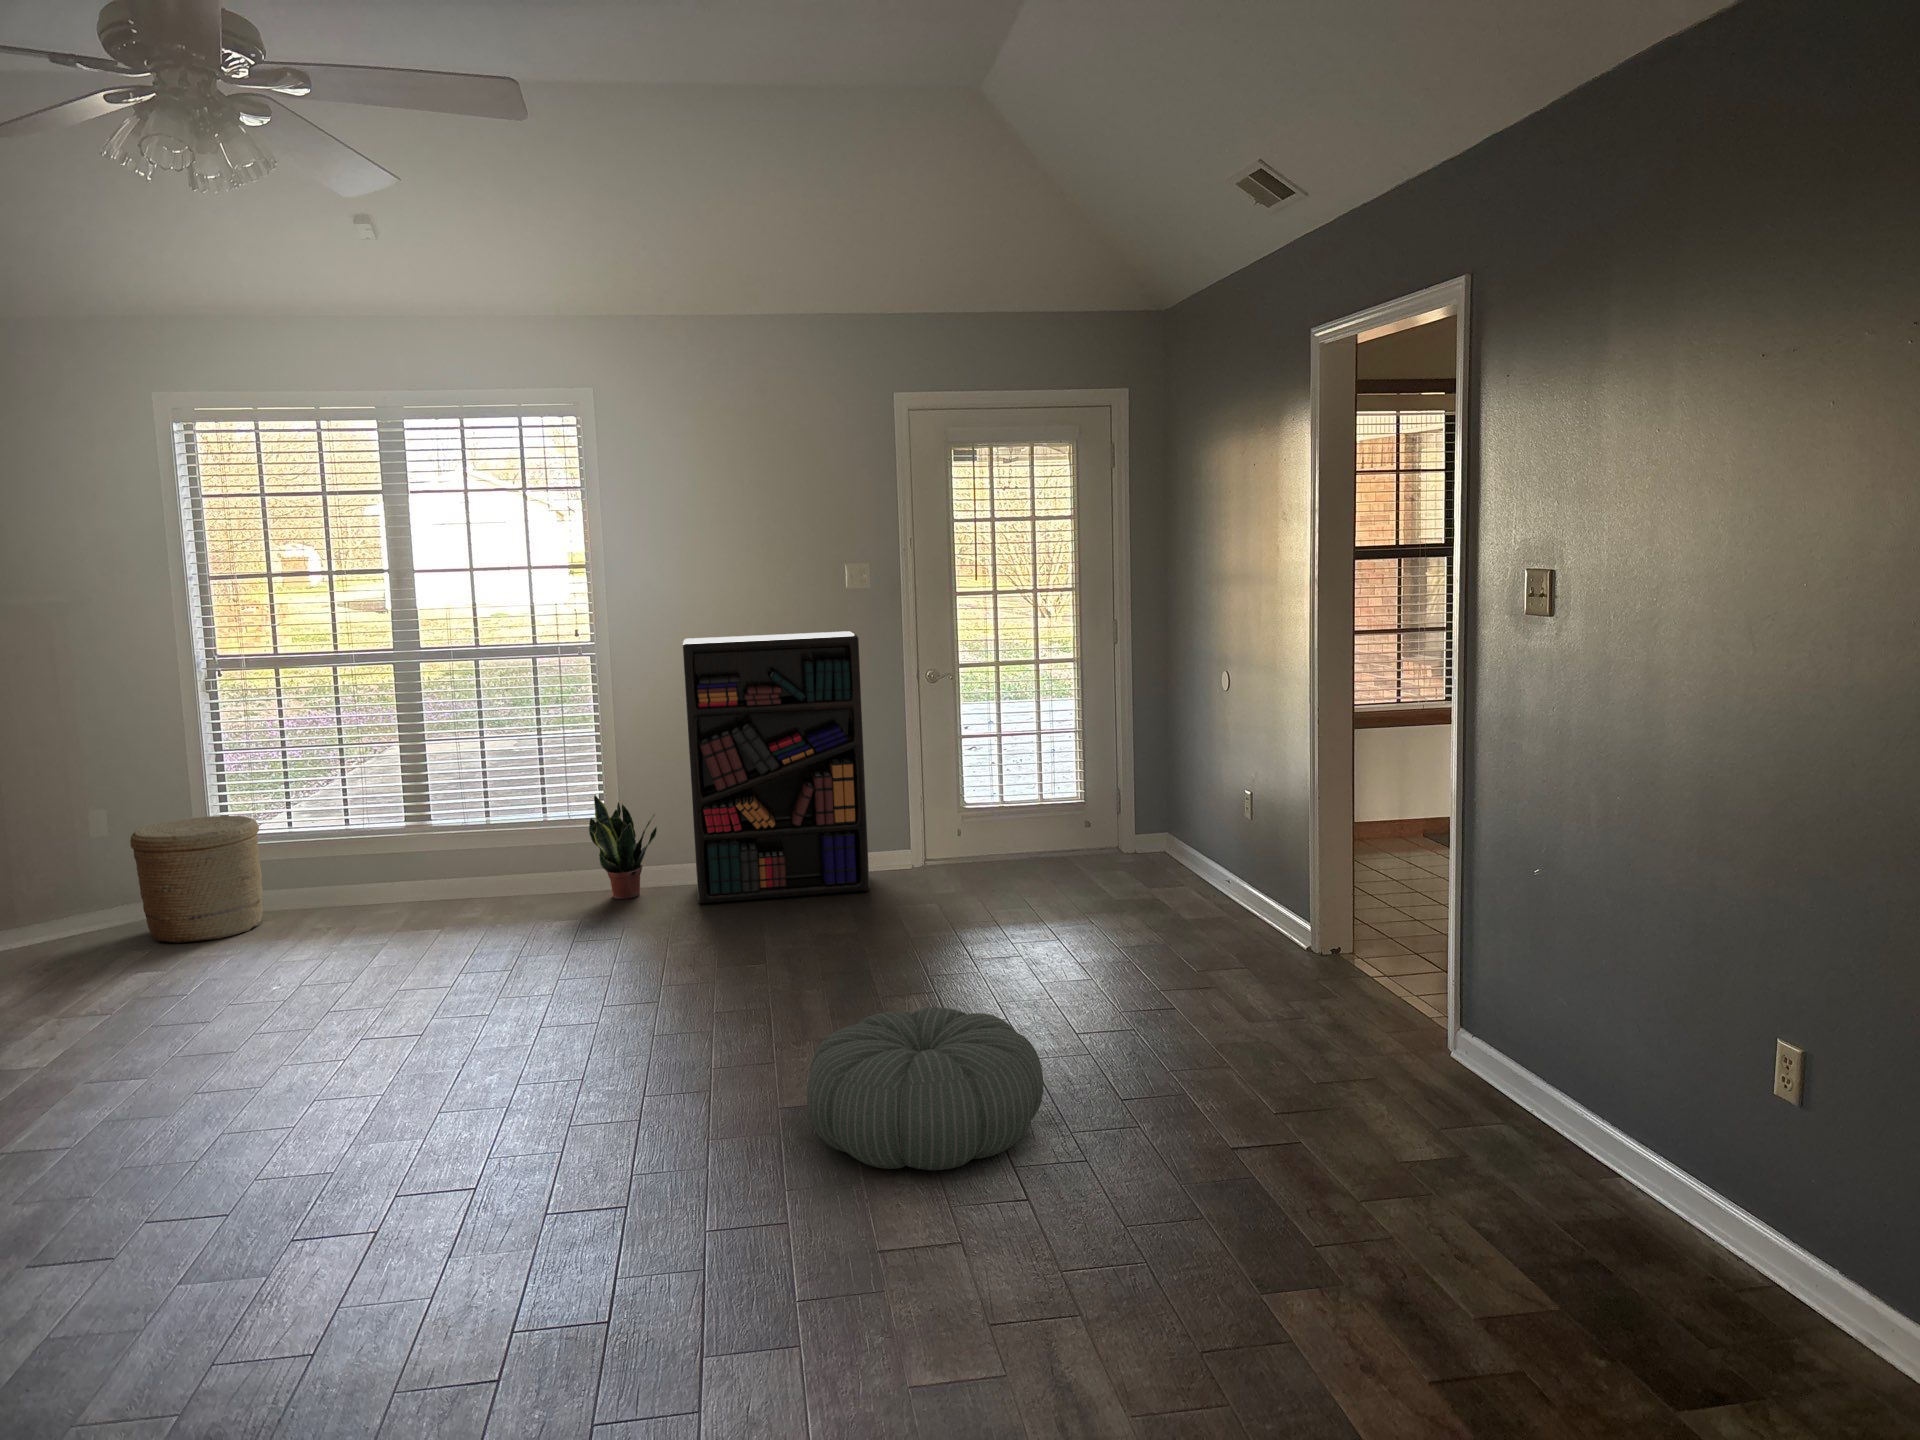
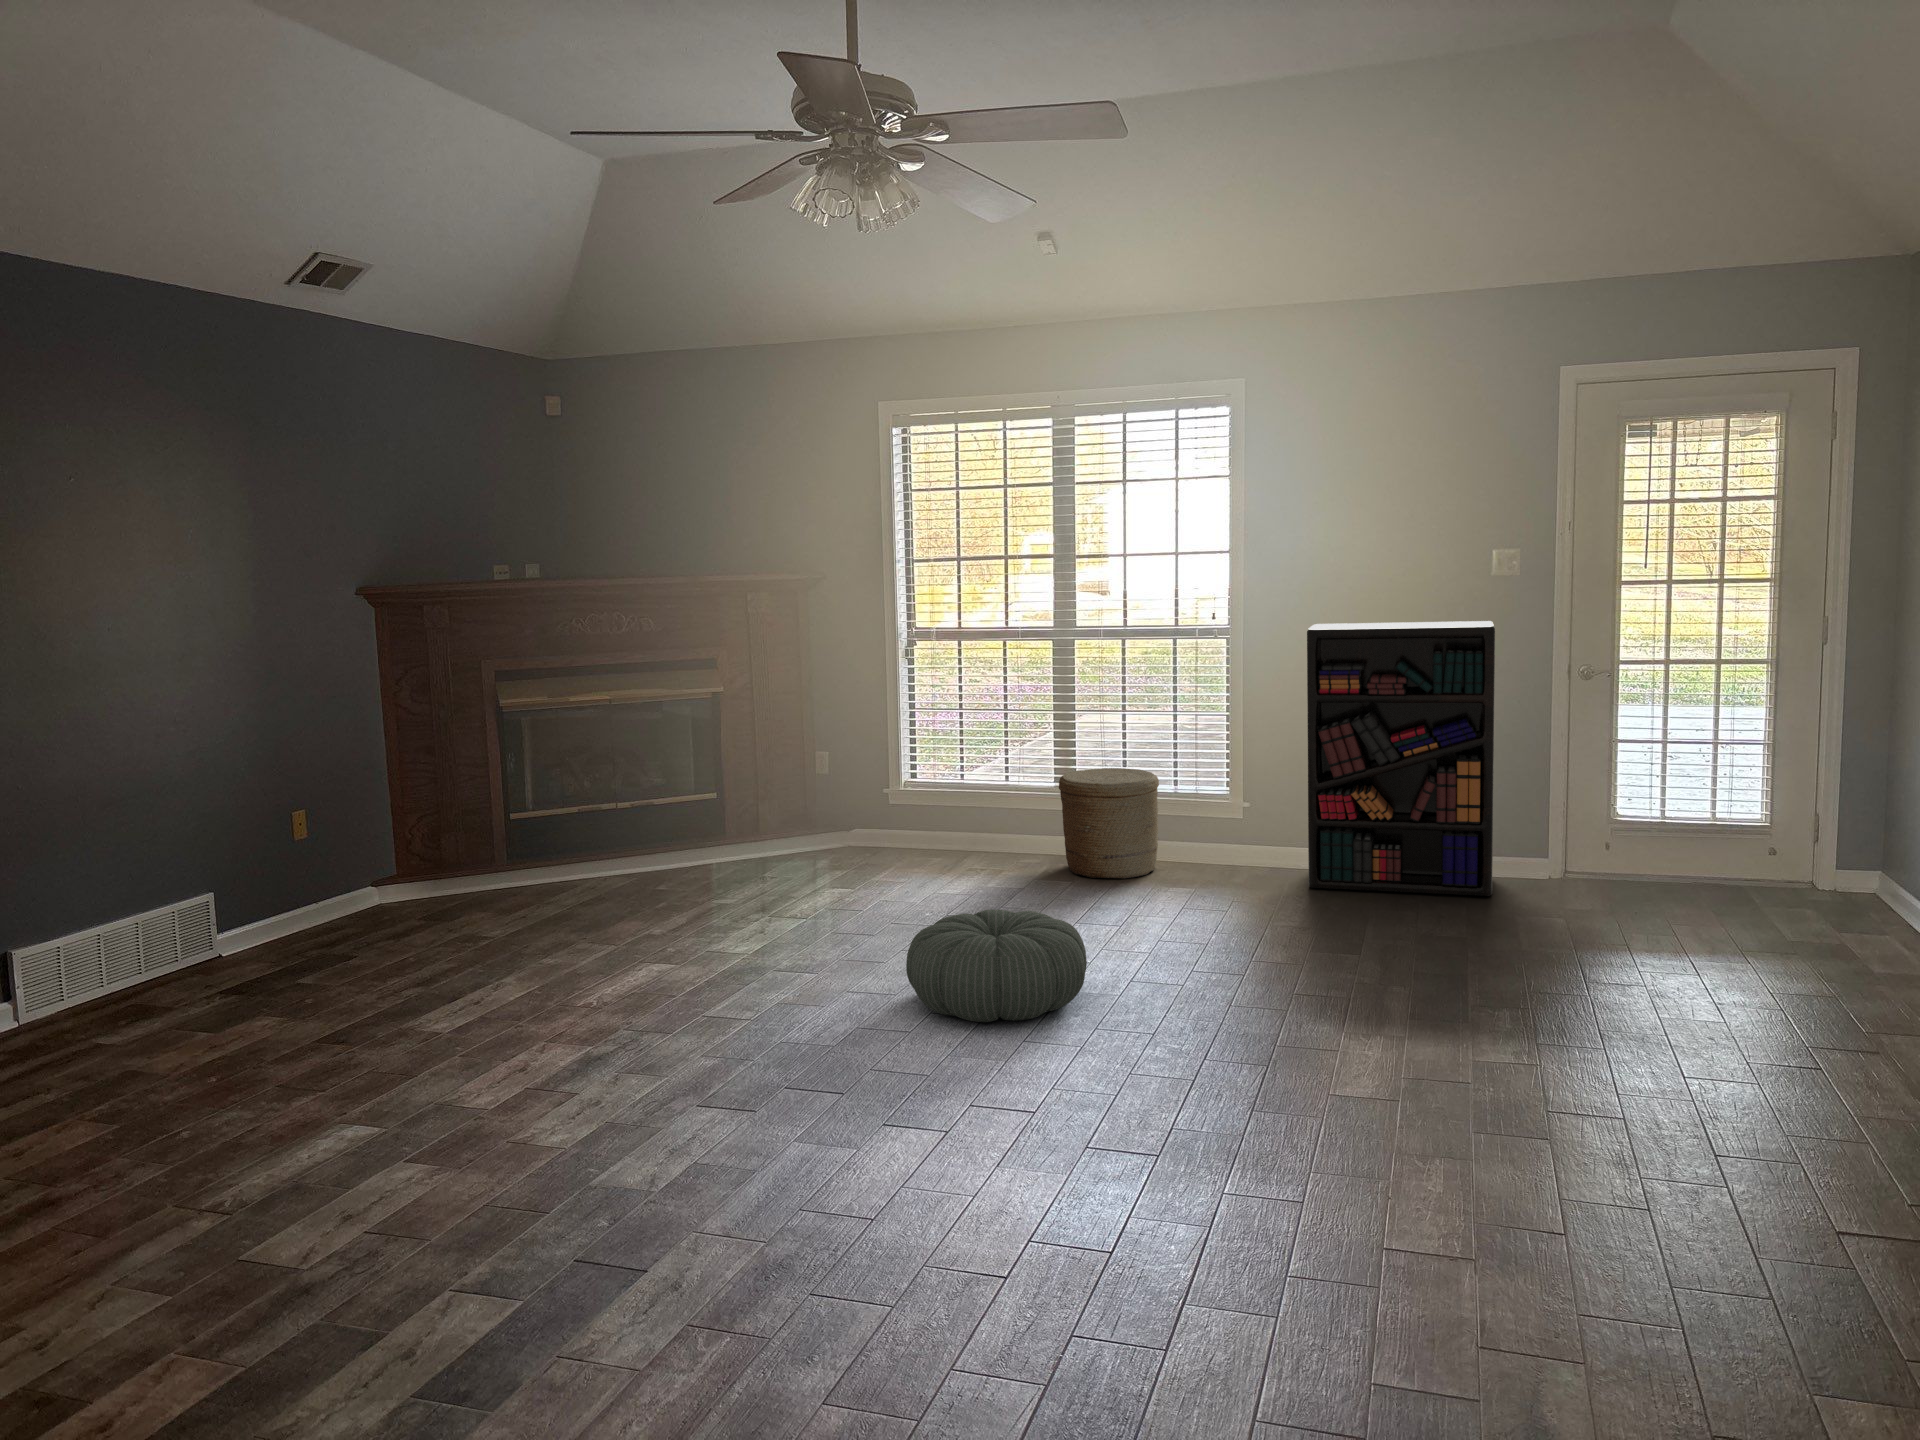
potted plant: present [589,795,657,899] -> none [1211,771,1275,874]
woven basket: present [130,816,263,943] -> present [1059,768,1159,878]
pouf: present [807,1007,1043,1170] -> present [906,909,1087,1022]

